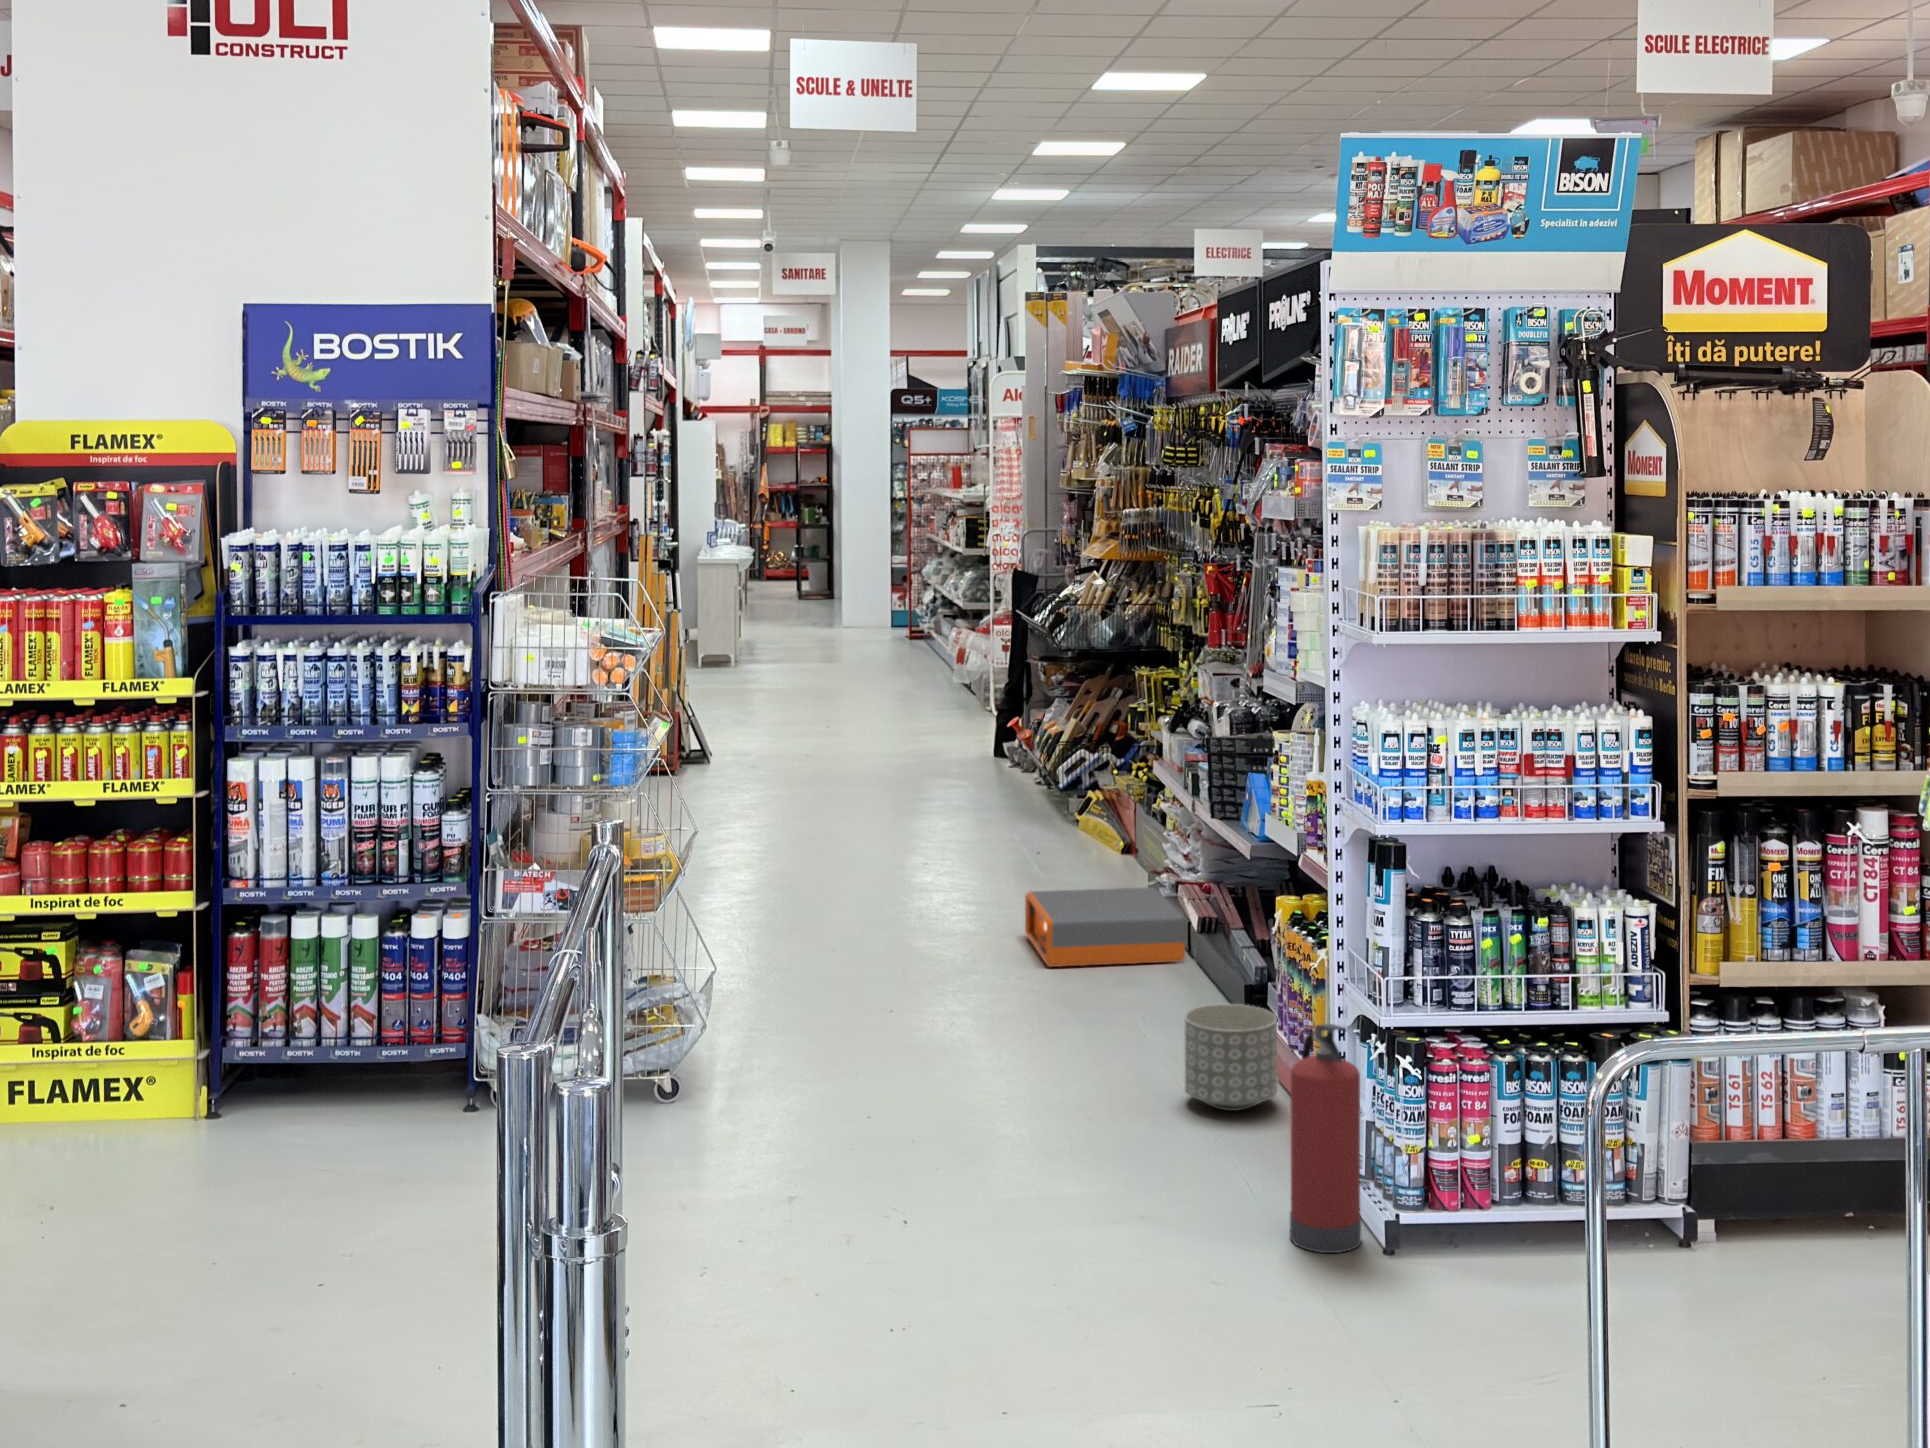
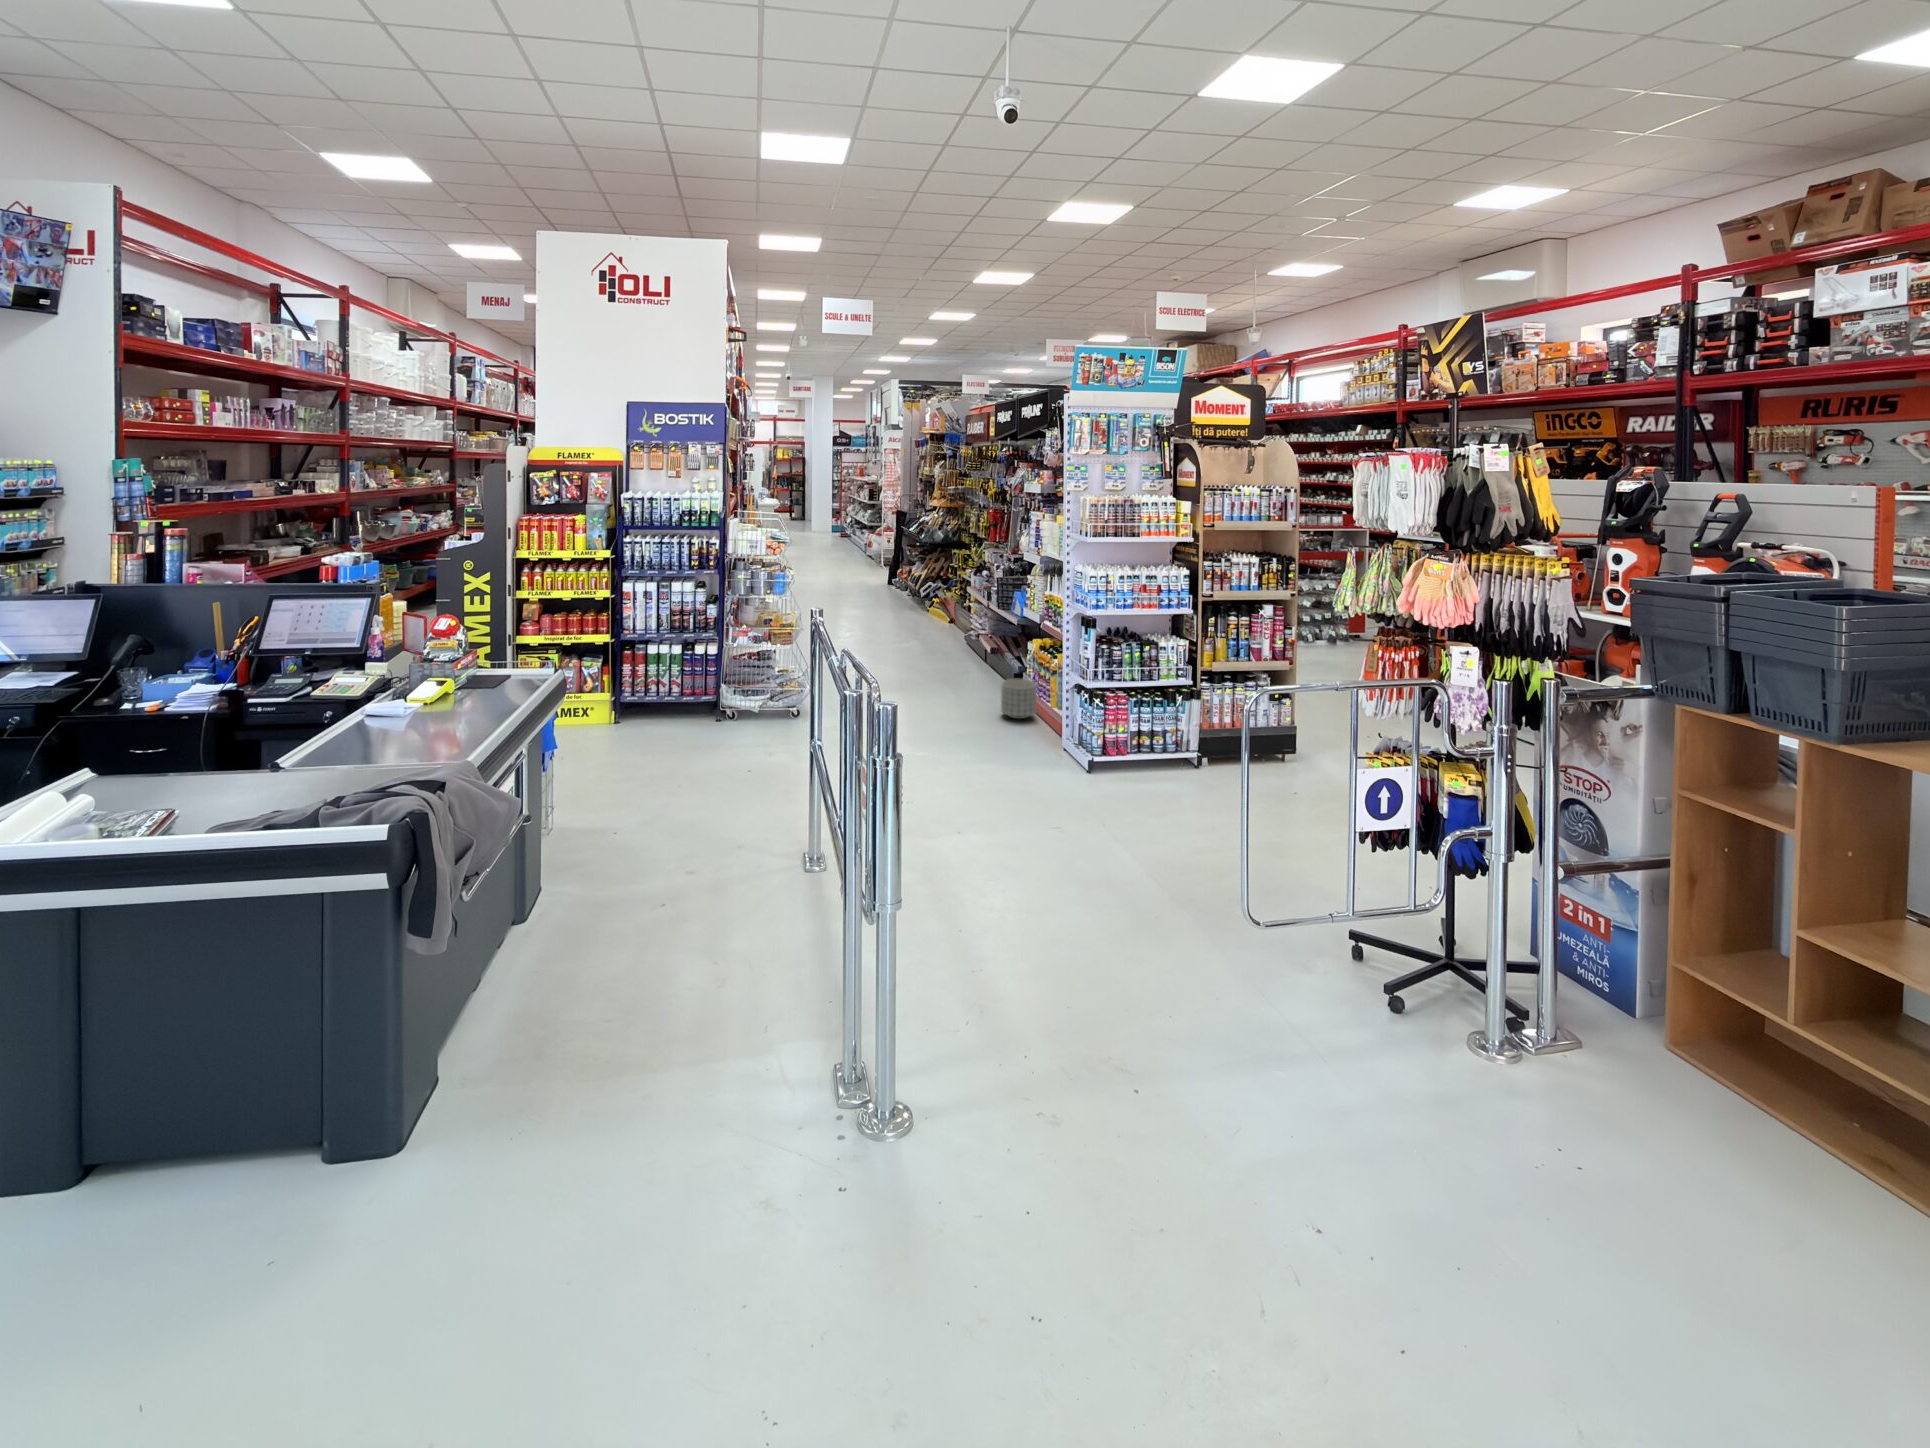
storage box: present [1025,887,1186,967] -> none [923,635,988,666]
fire extinguisher: present [1290,1024,1361,1253] -> none [1053,685,1080,771]

